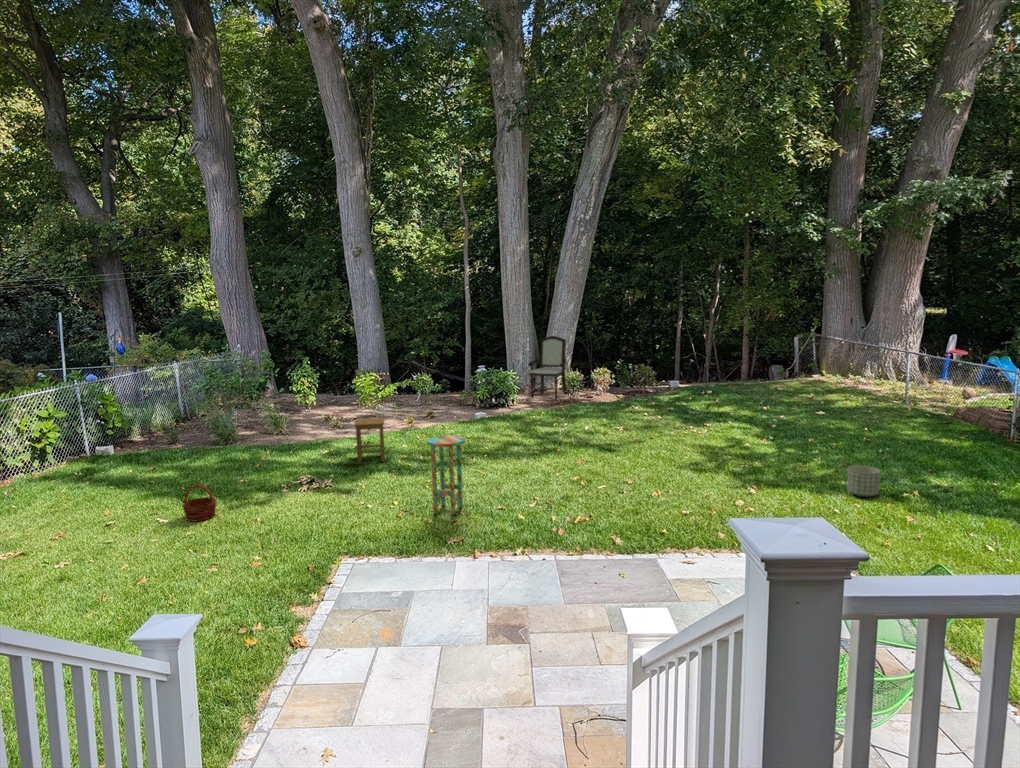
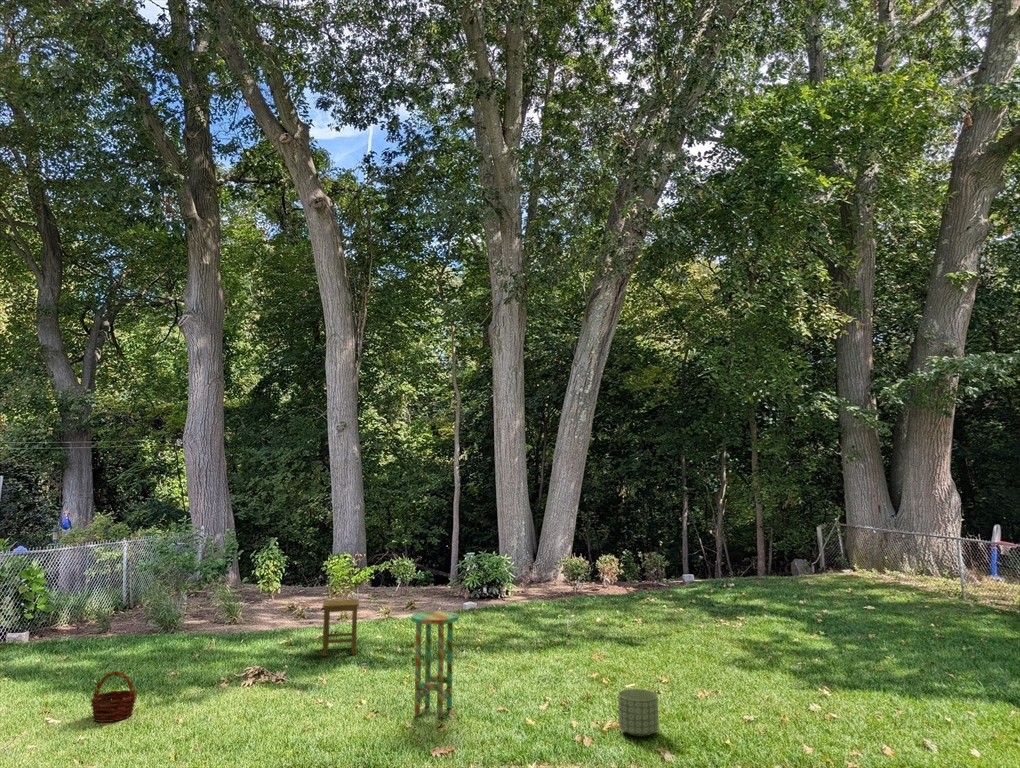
armchair: present [528,336,567,399] -> none [526,518,570,591]
planter: present [847,465,880,497] -> present [618,689,659,737]

